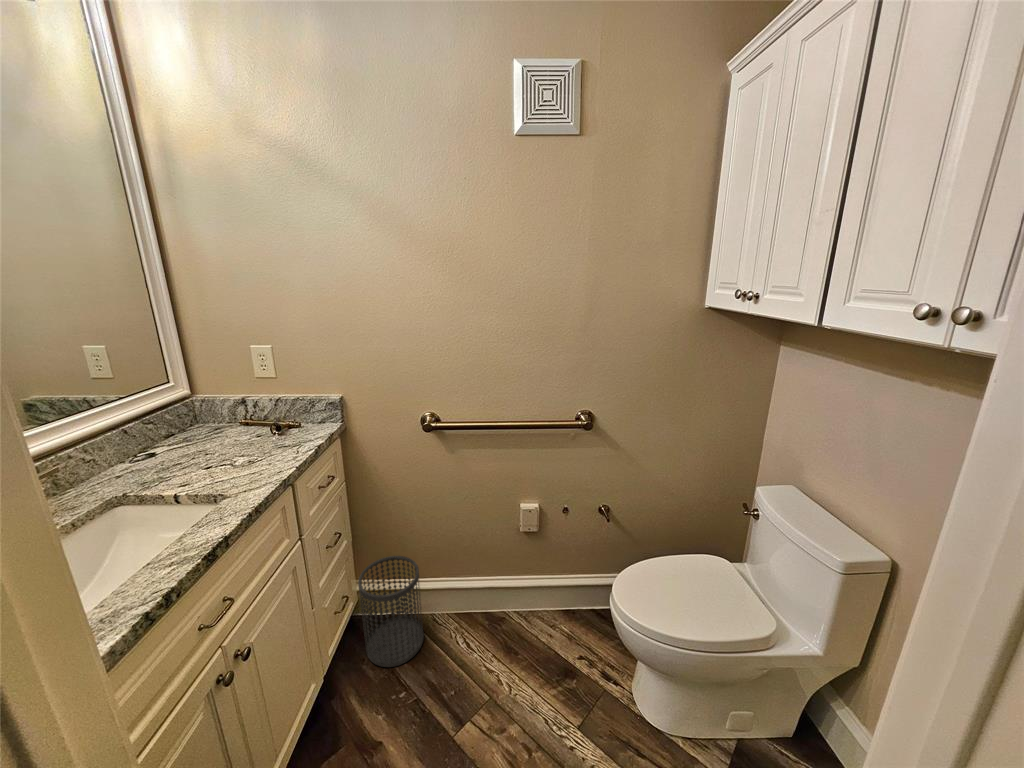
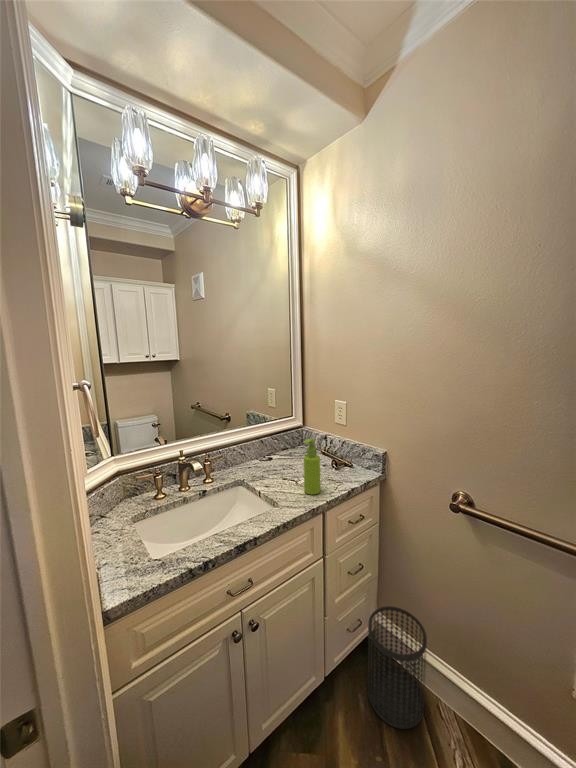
soap dispenser: none [244,394,278,470] -> present [303,438,320,495]

